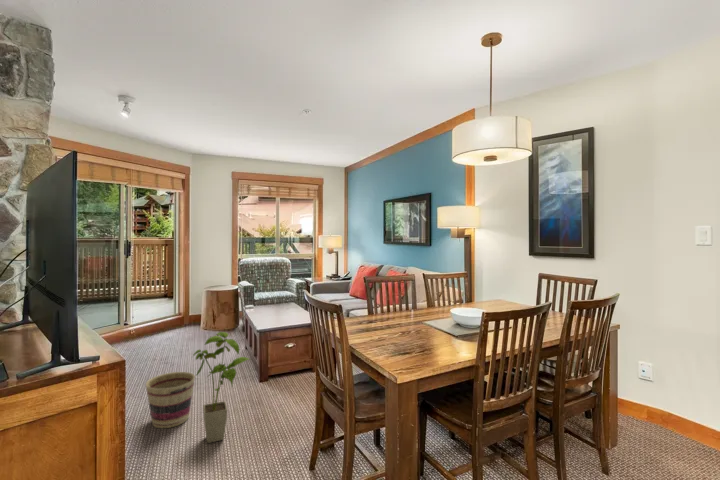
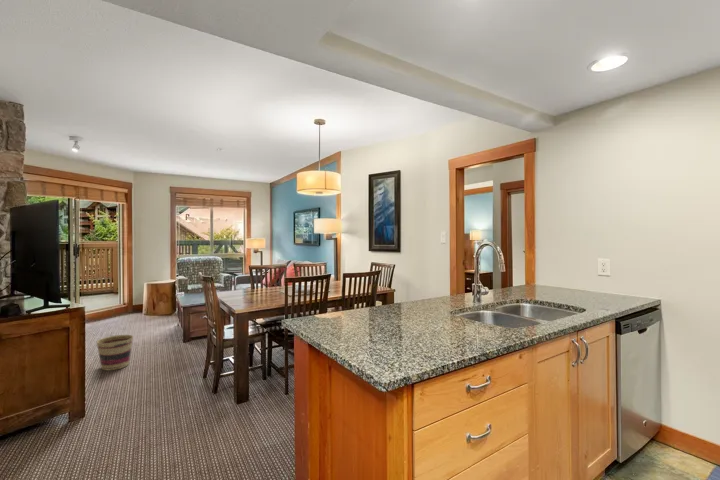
house plant: present [193,332,249,443] -> none [130,303,173,375]

